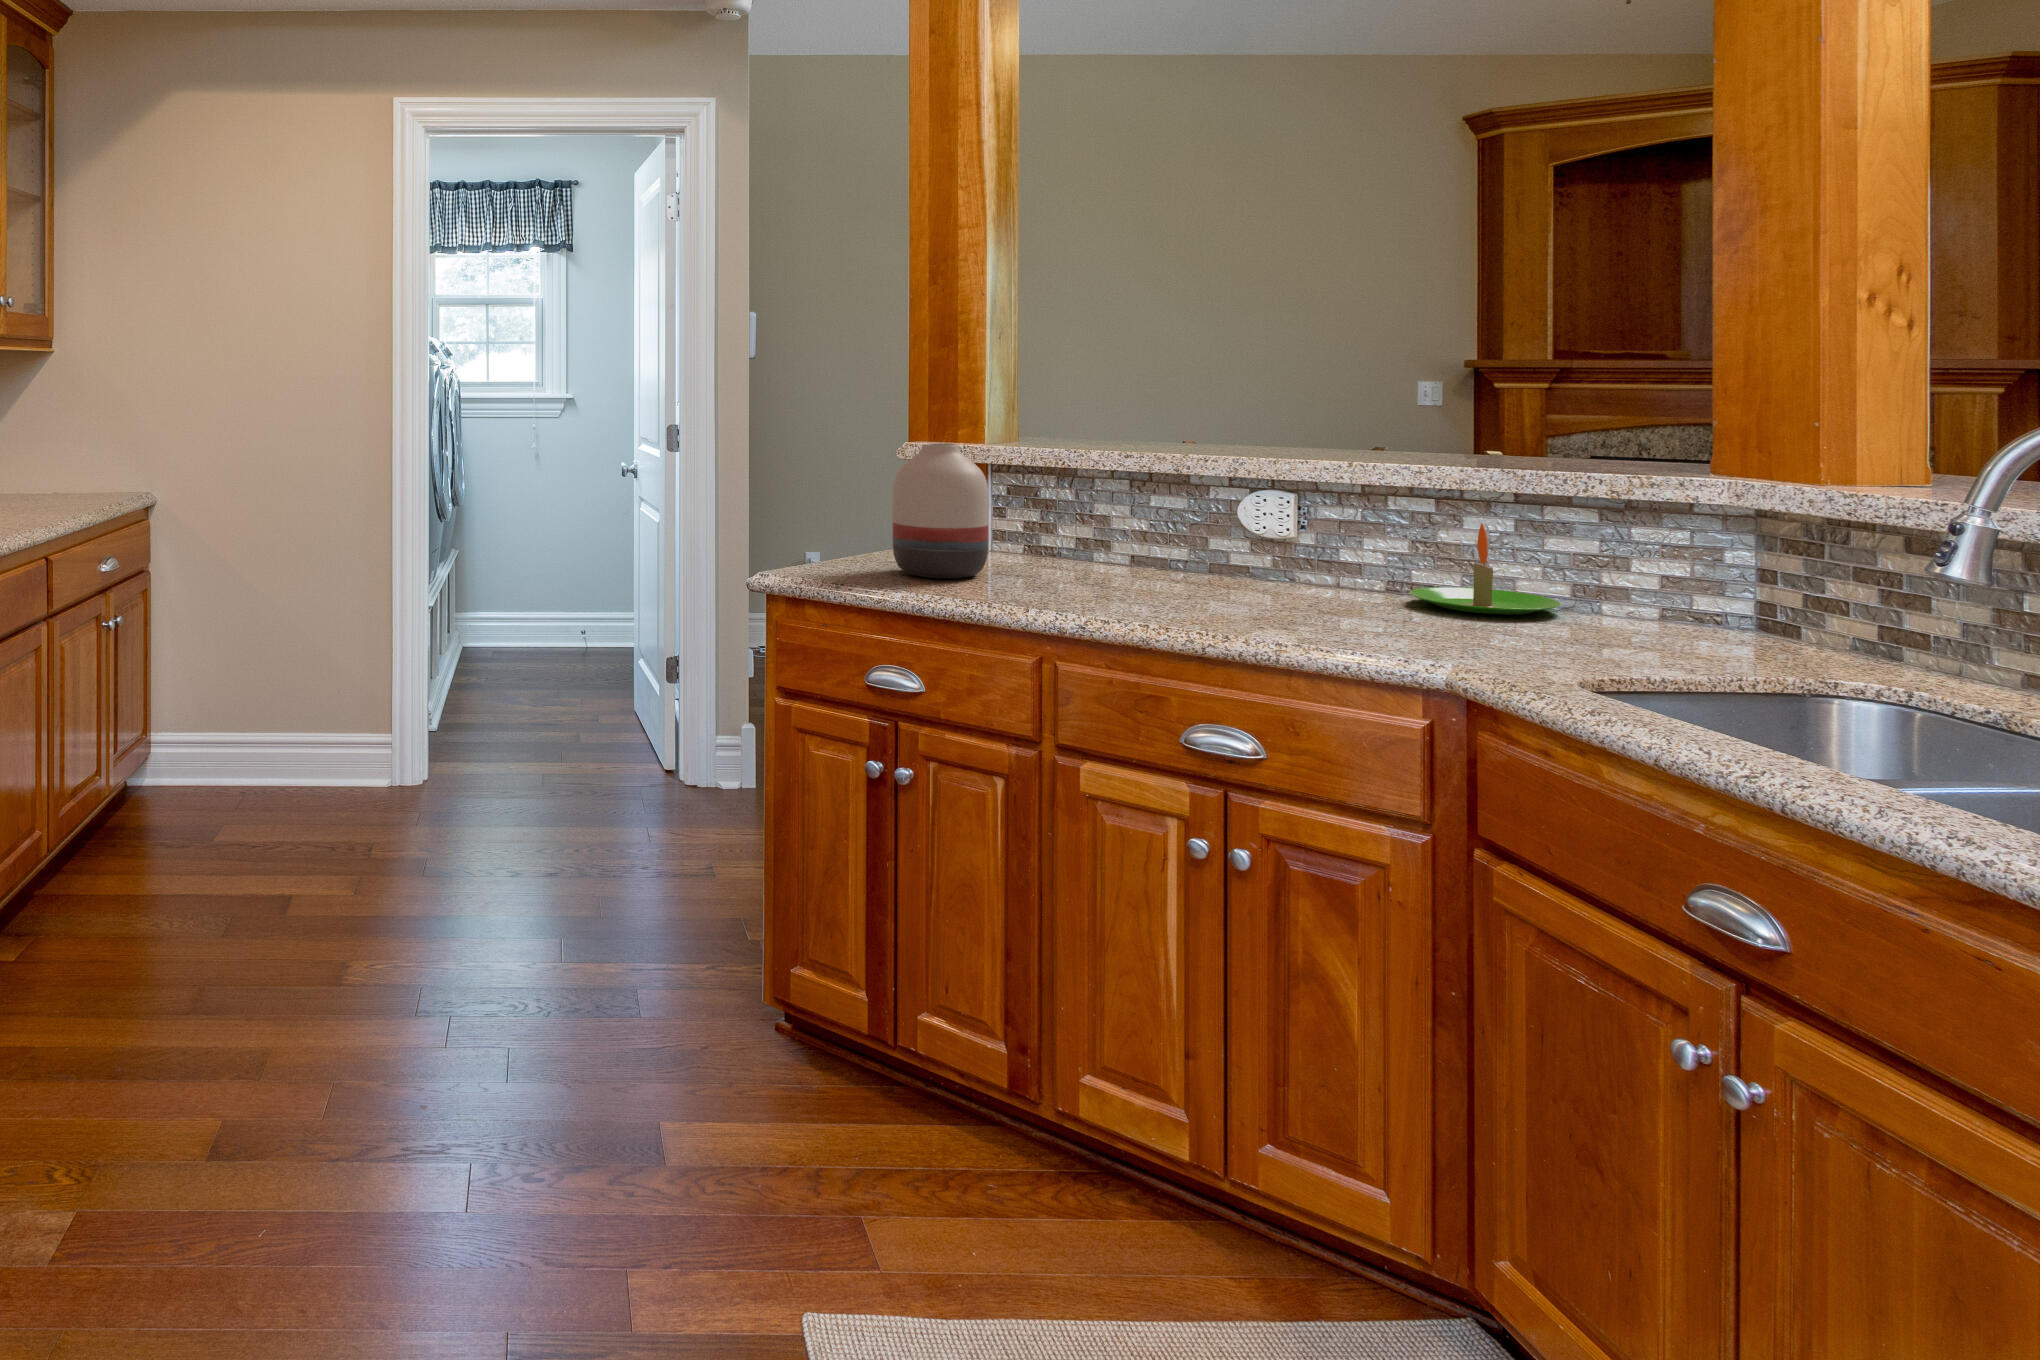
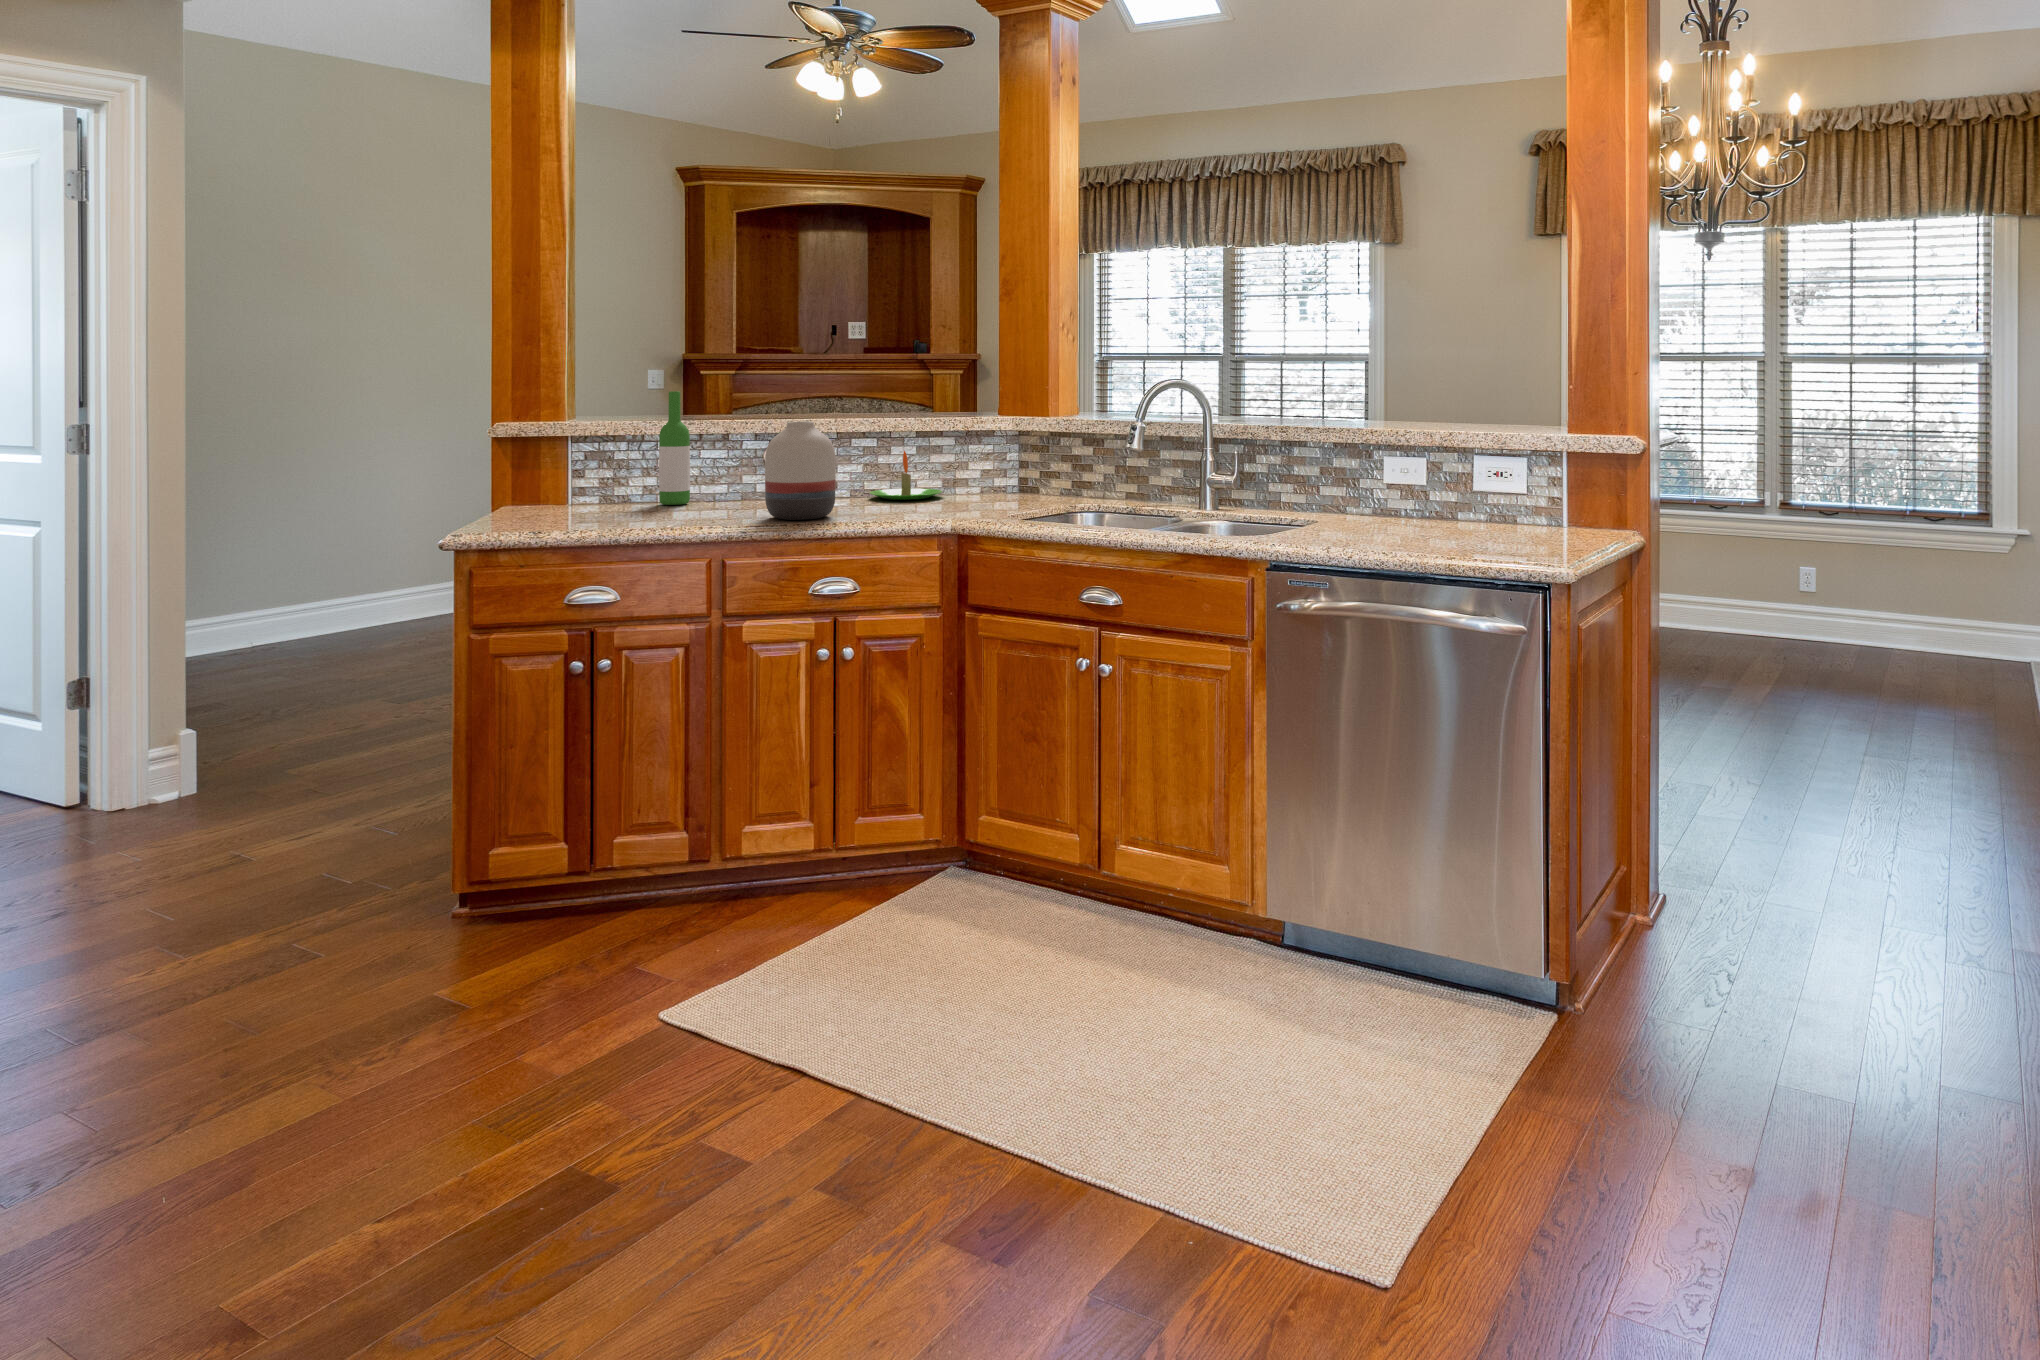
wine bottle: none [1087,405,1131,568] -> present [659,391,690,505]
vase: present [892,443,989,578] -> present [765,422,836,520]

